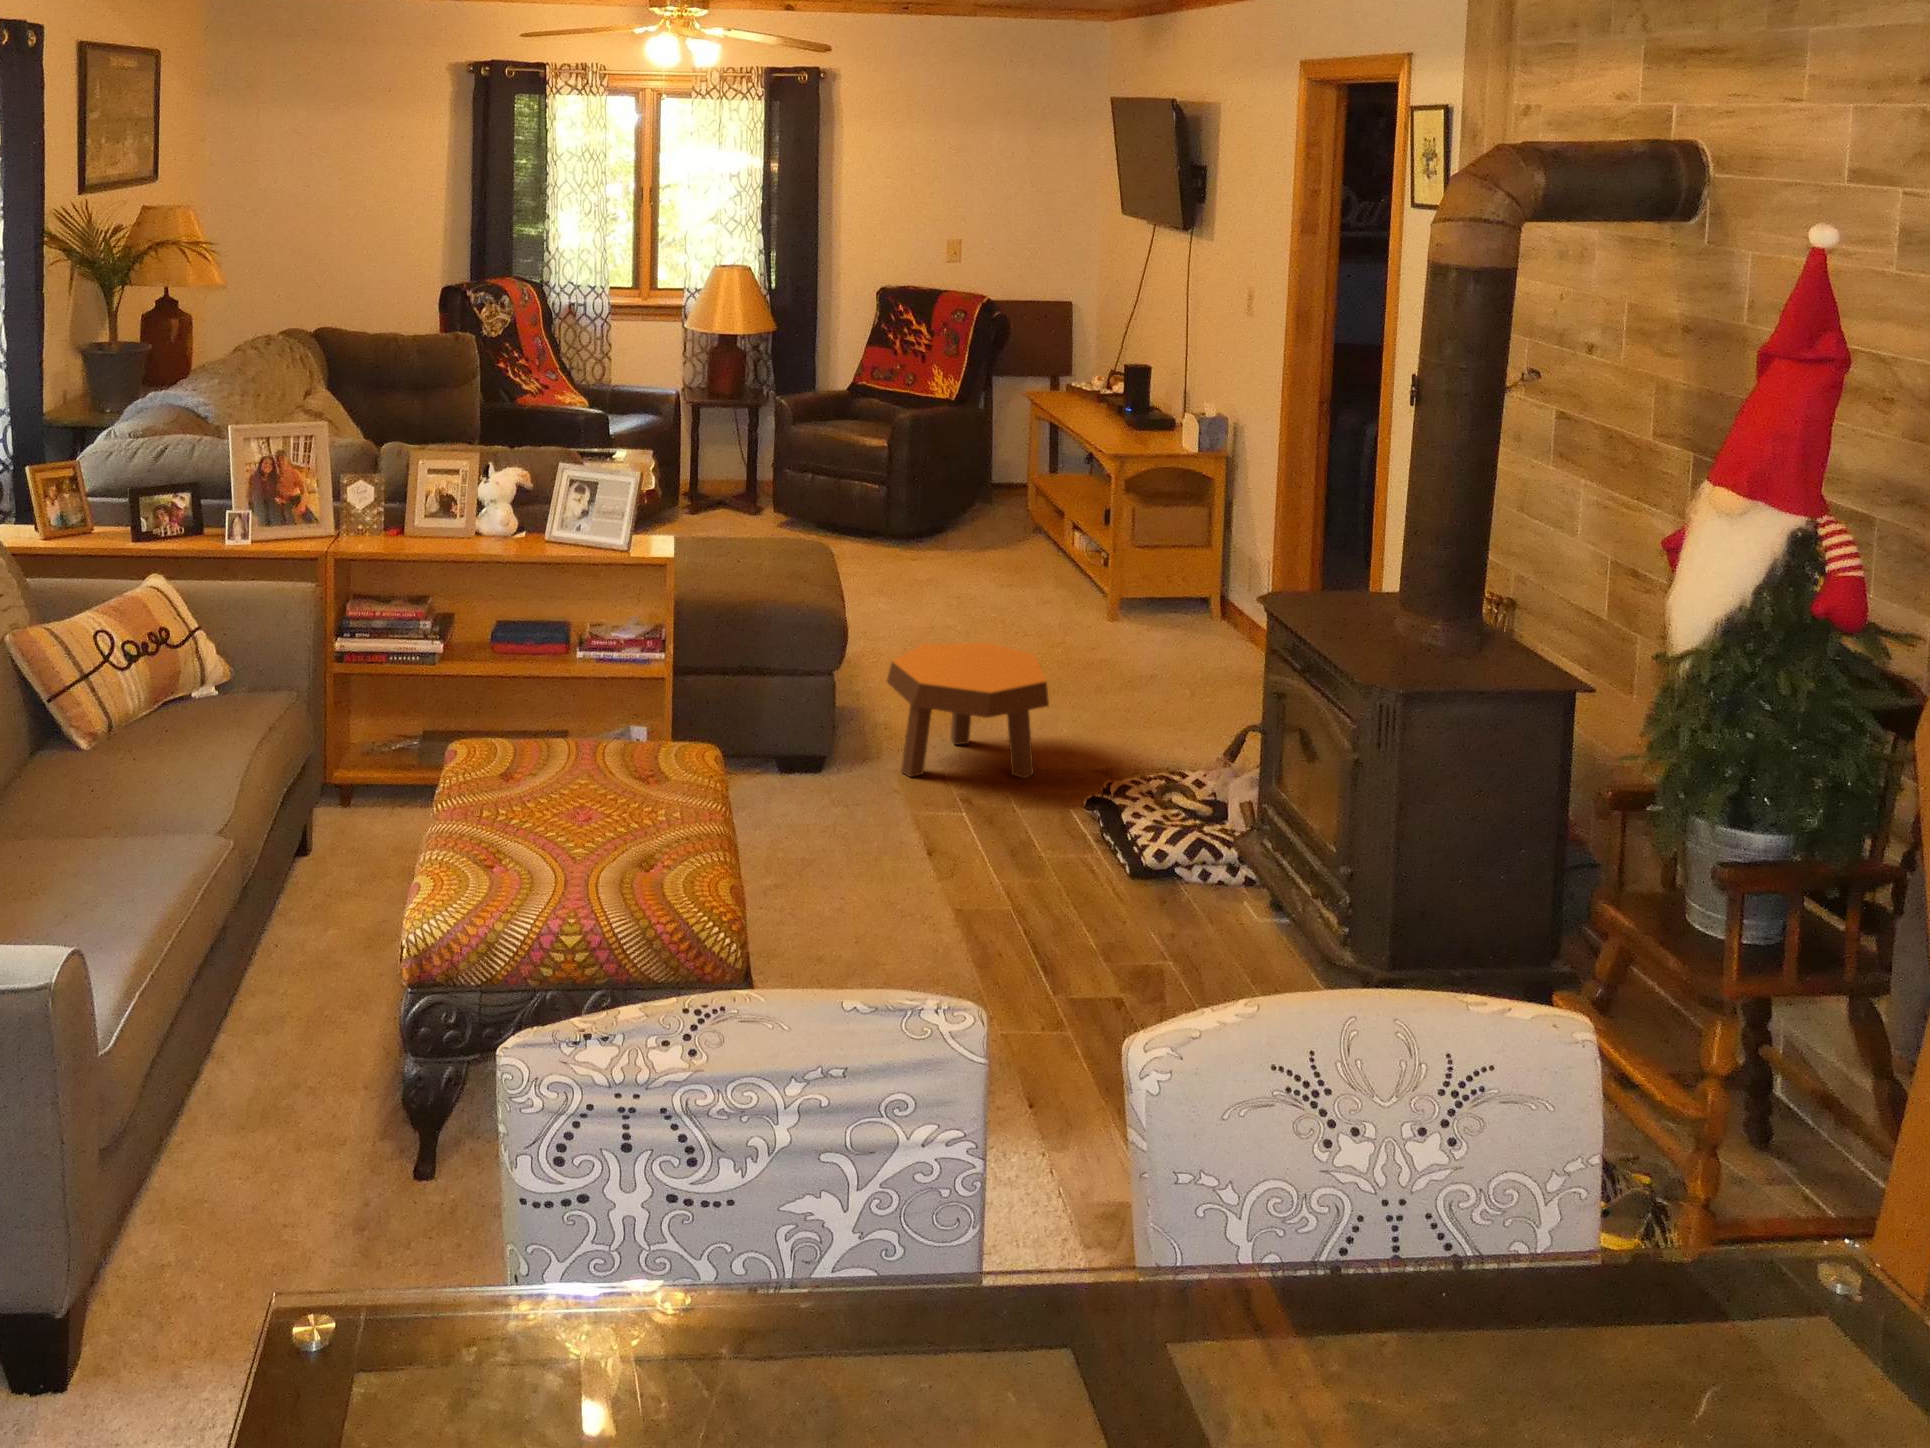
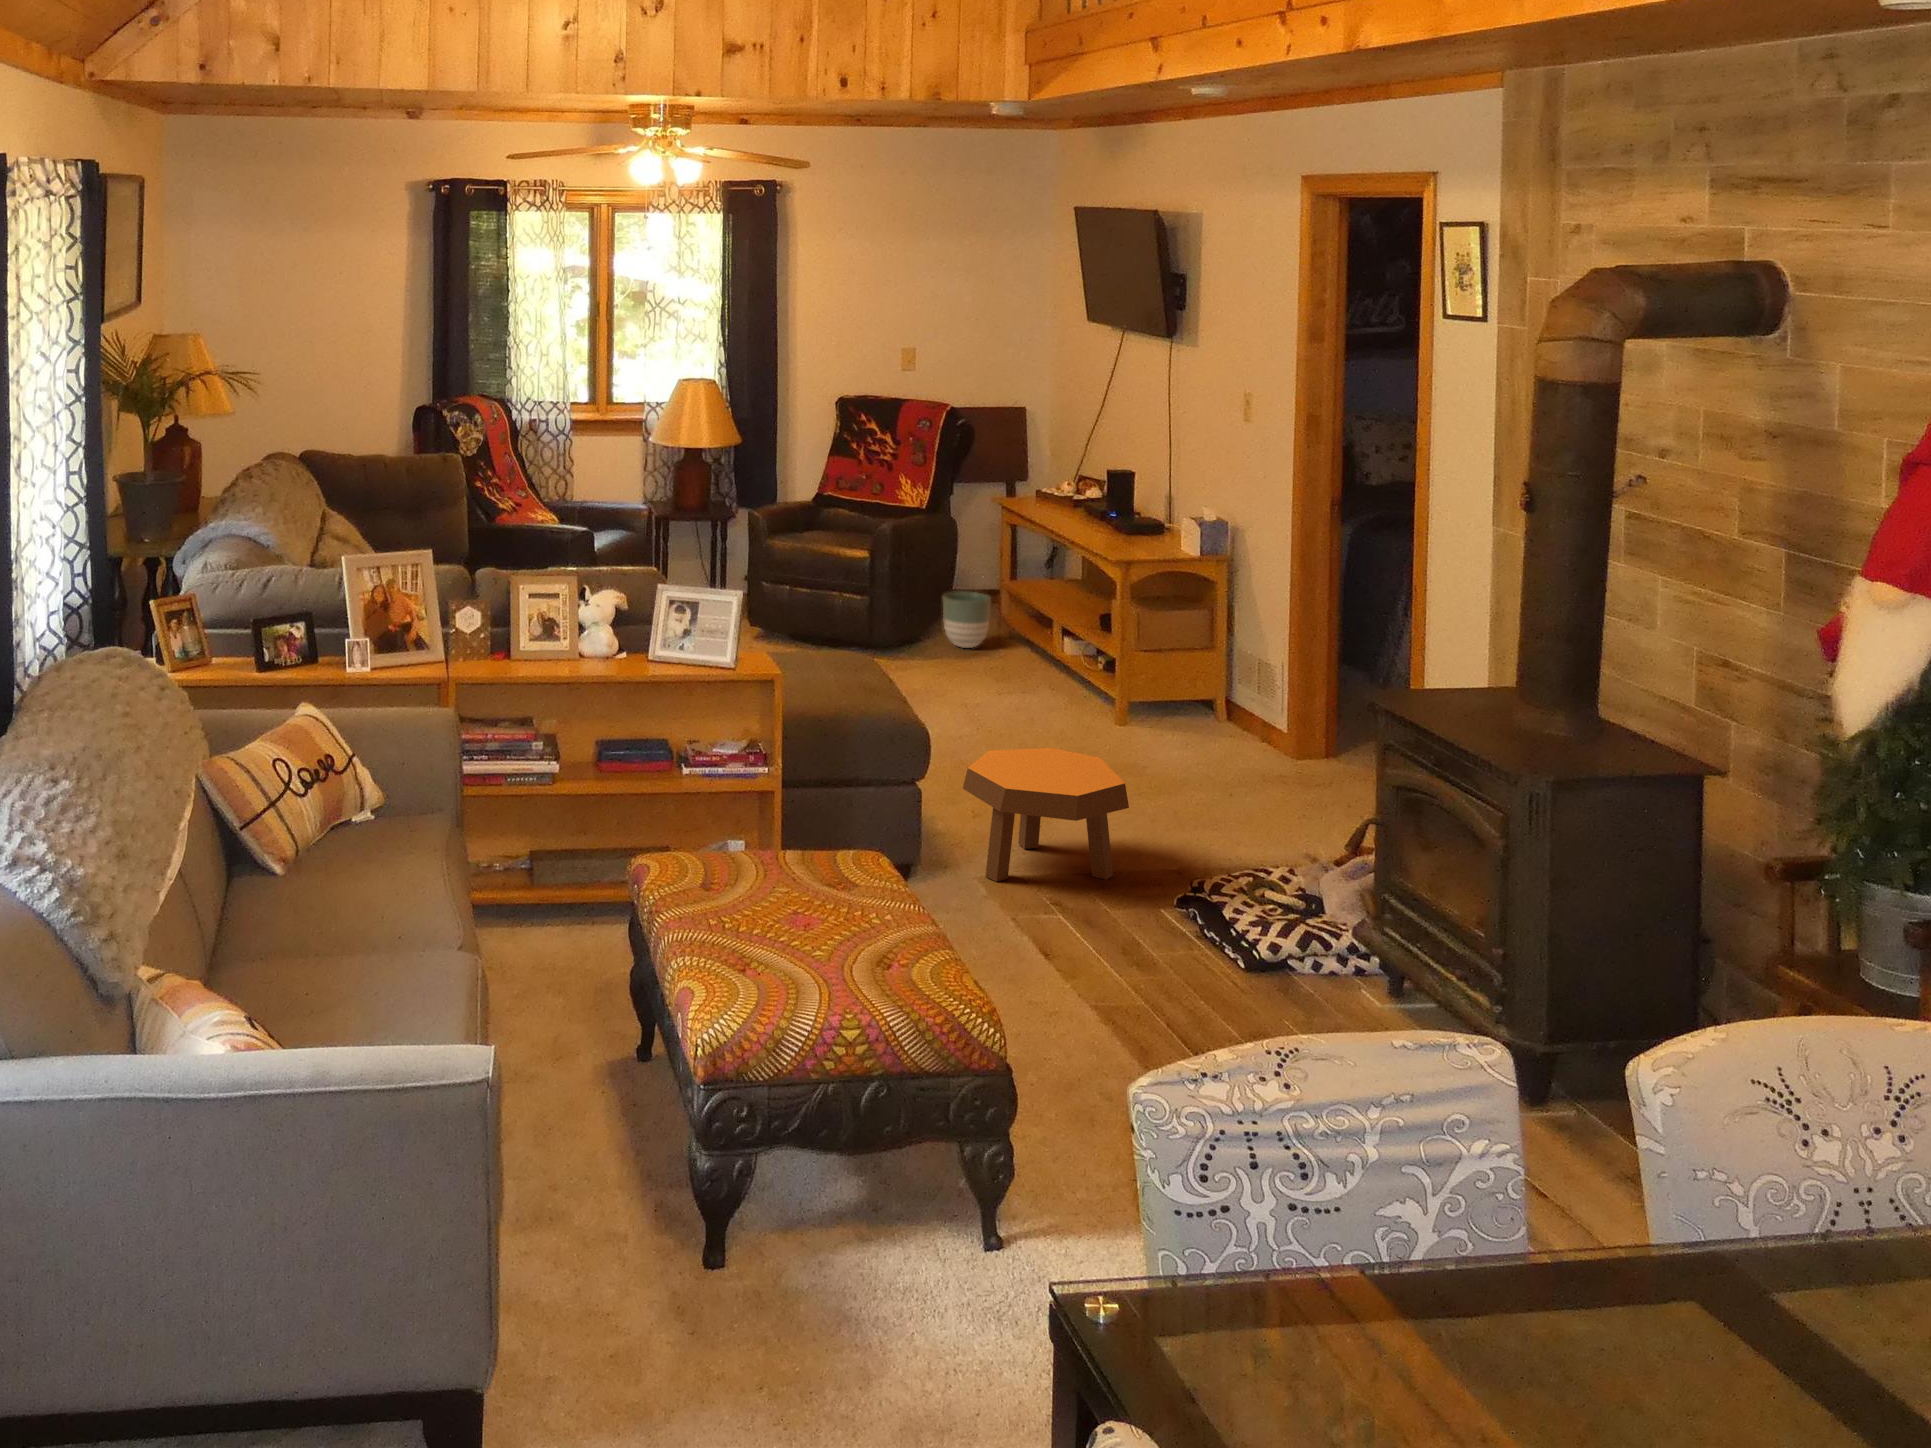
planter: none [967,484,1016,541] -> present [943,591,991,648]

